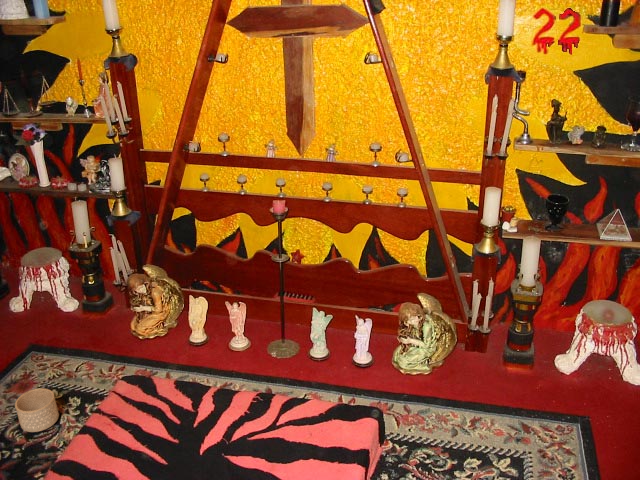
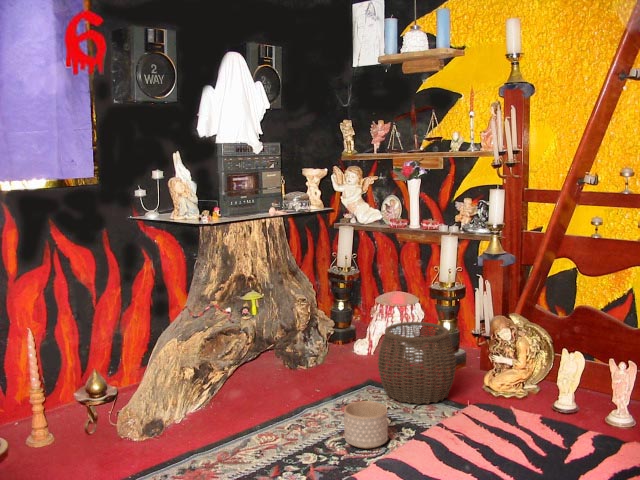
woven basket: none [35,291,107,367] -> present [378,322,456,404]

